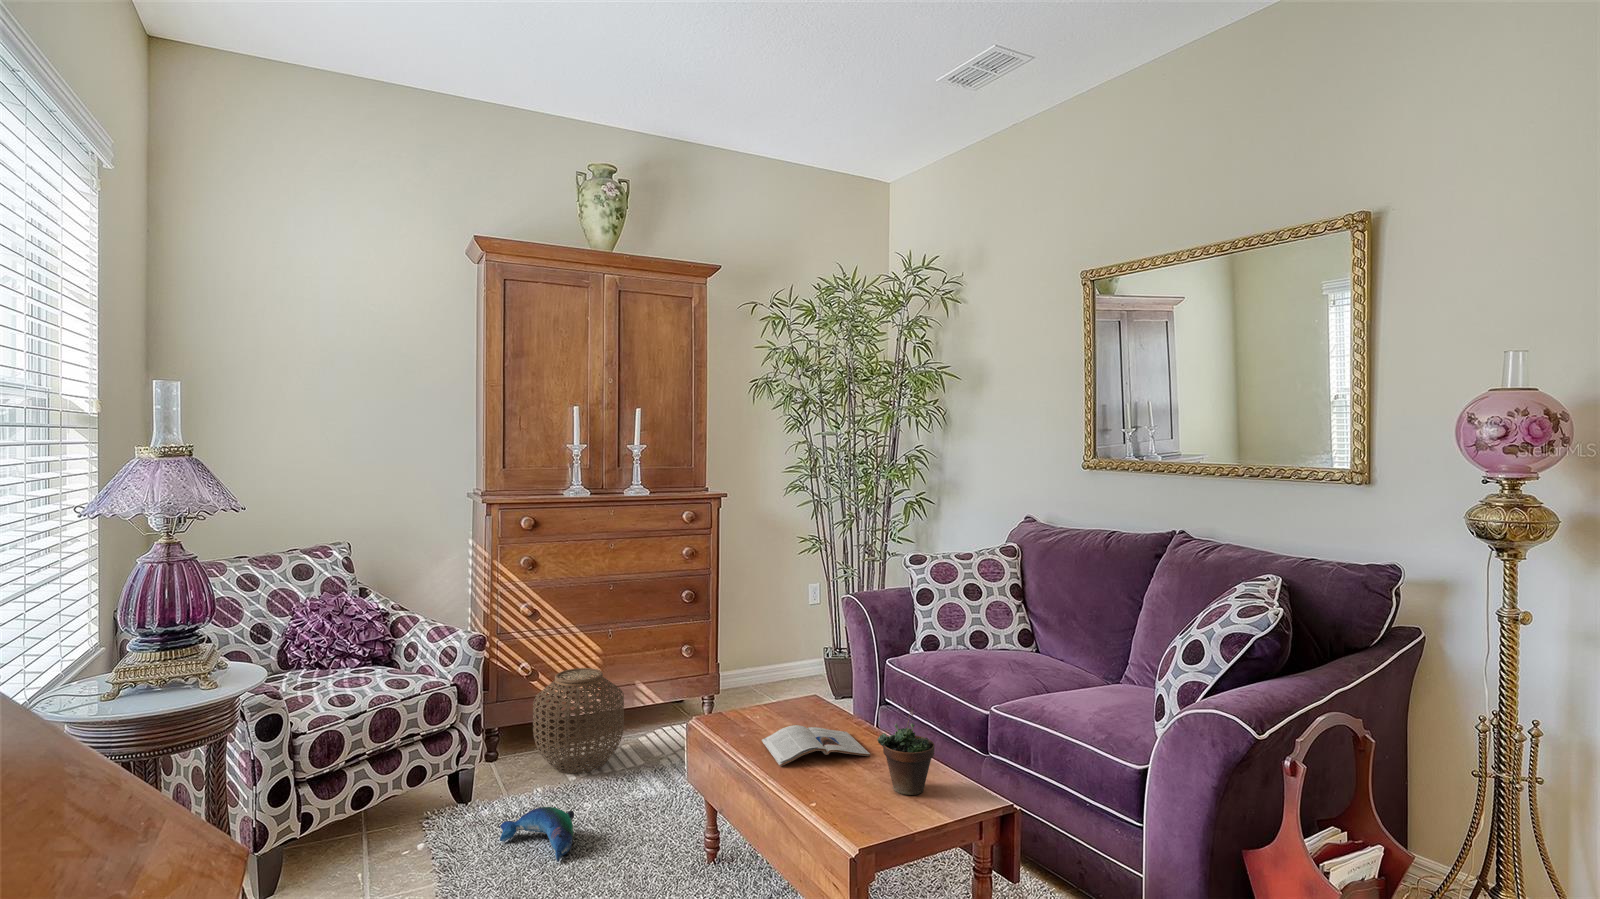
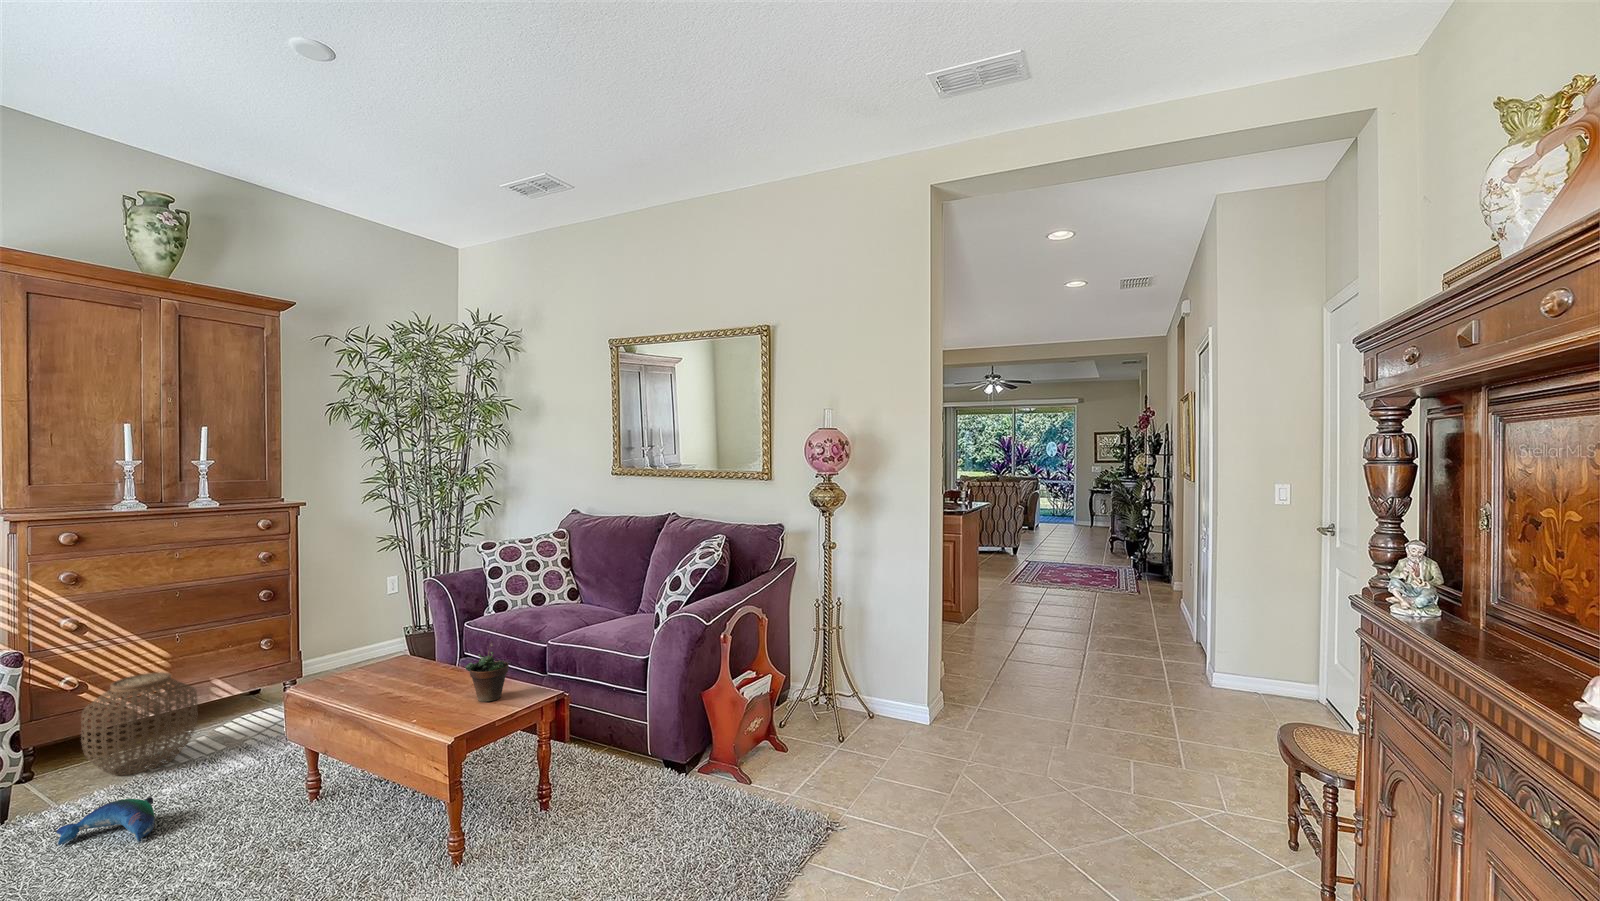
magazine: present [762,725,870,766] -> none [362,673,458,705]

